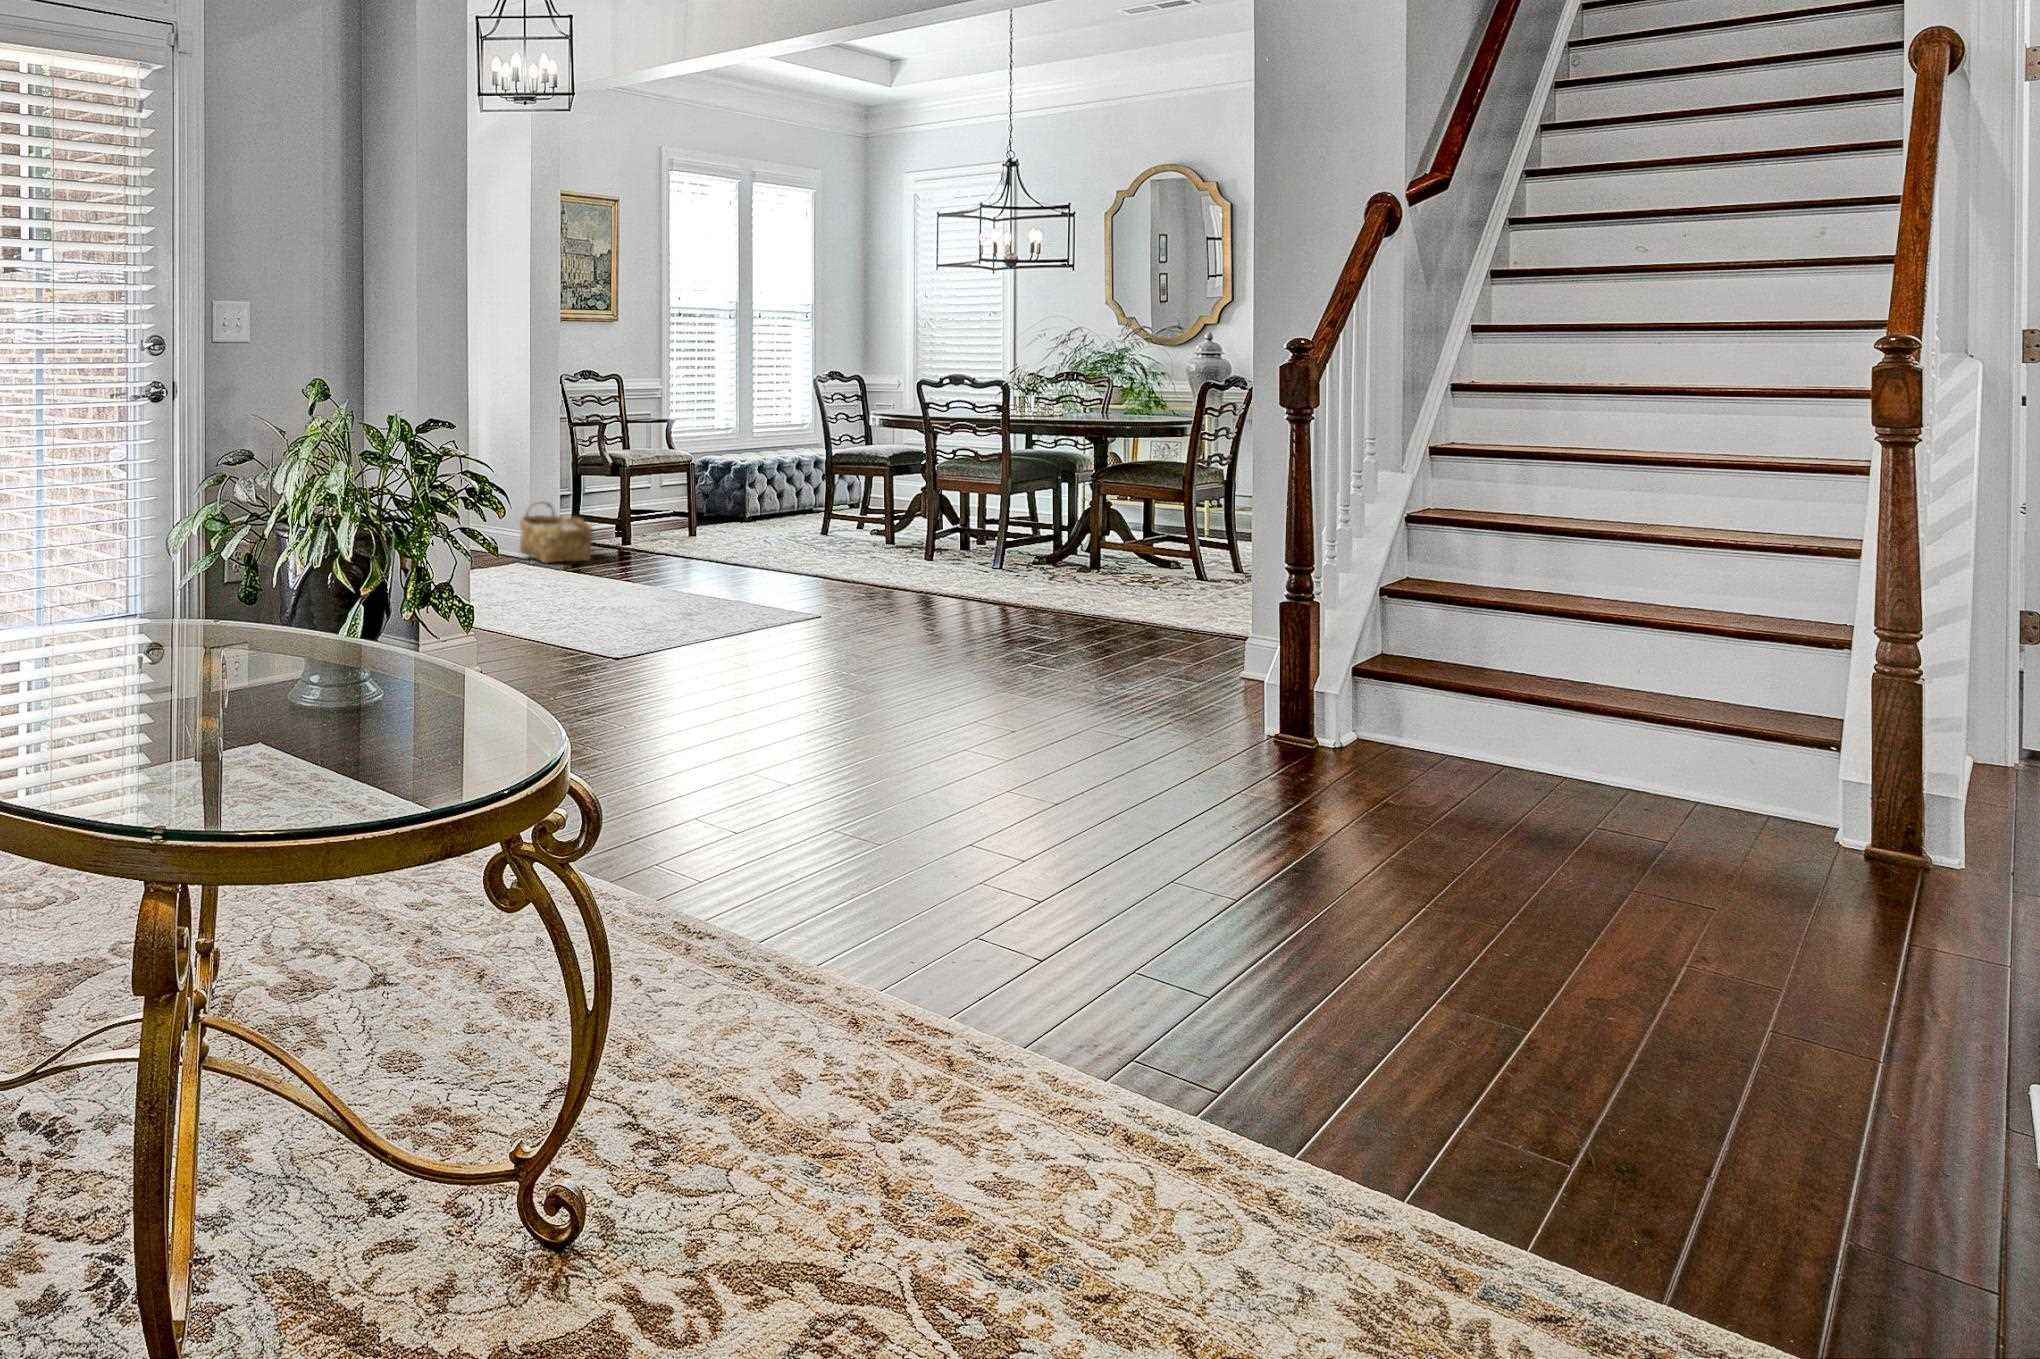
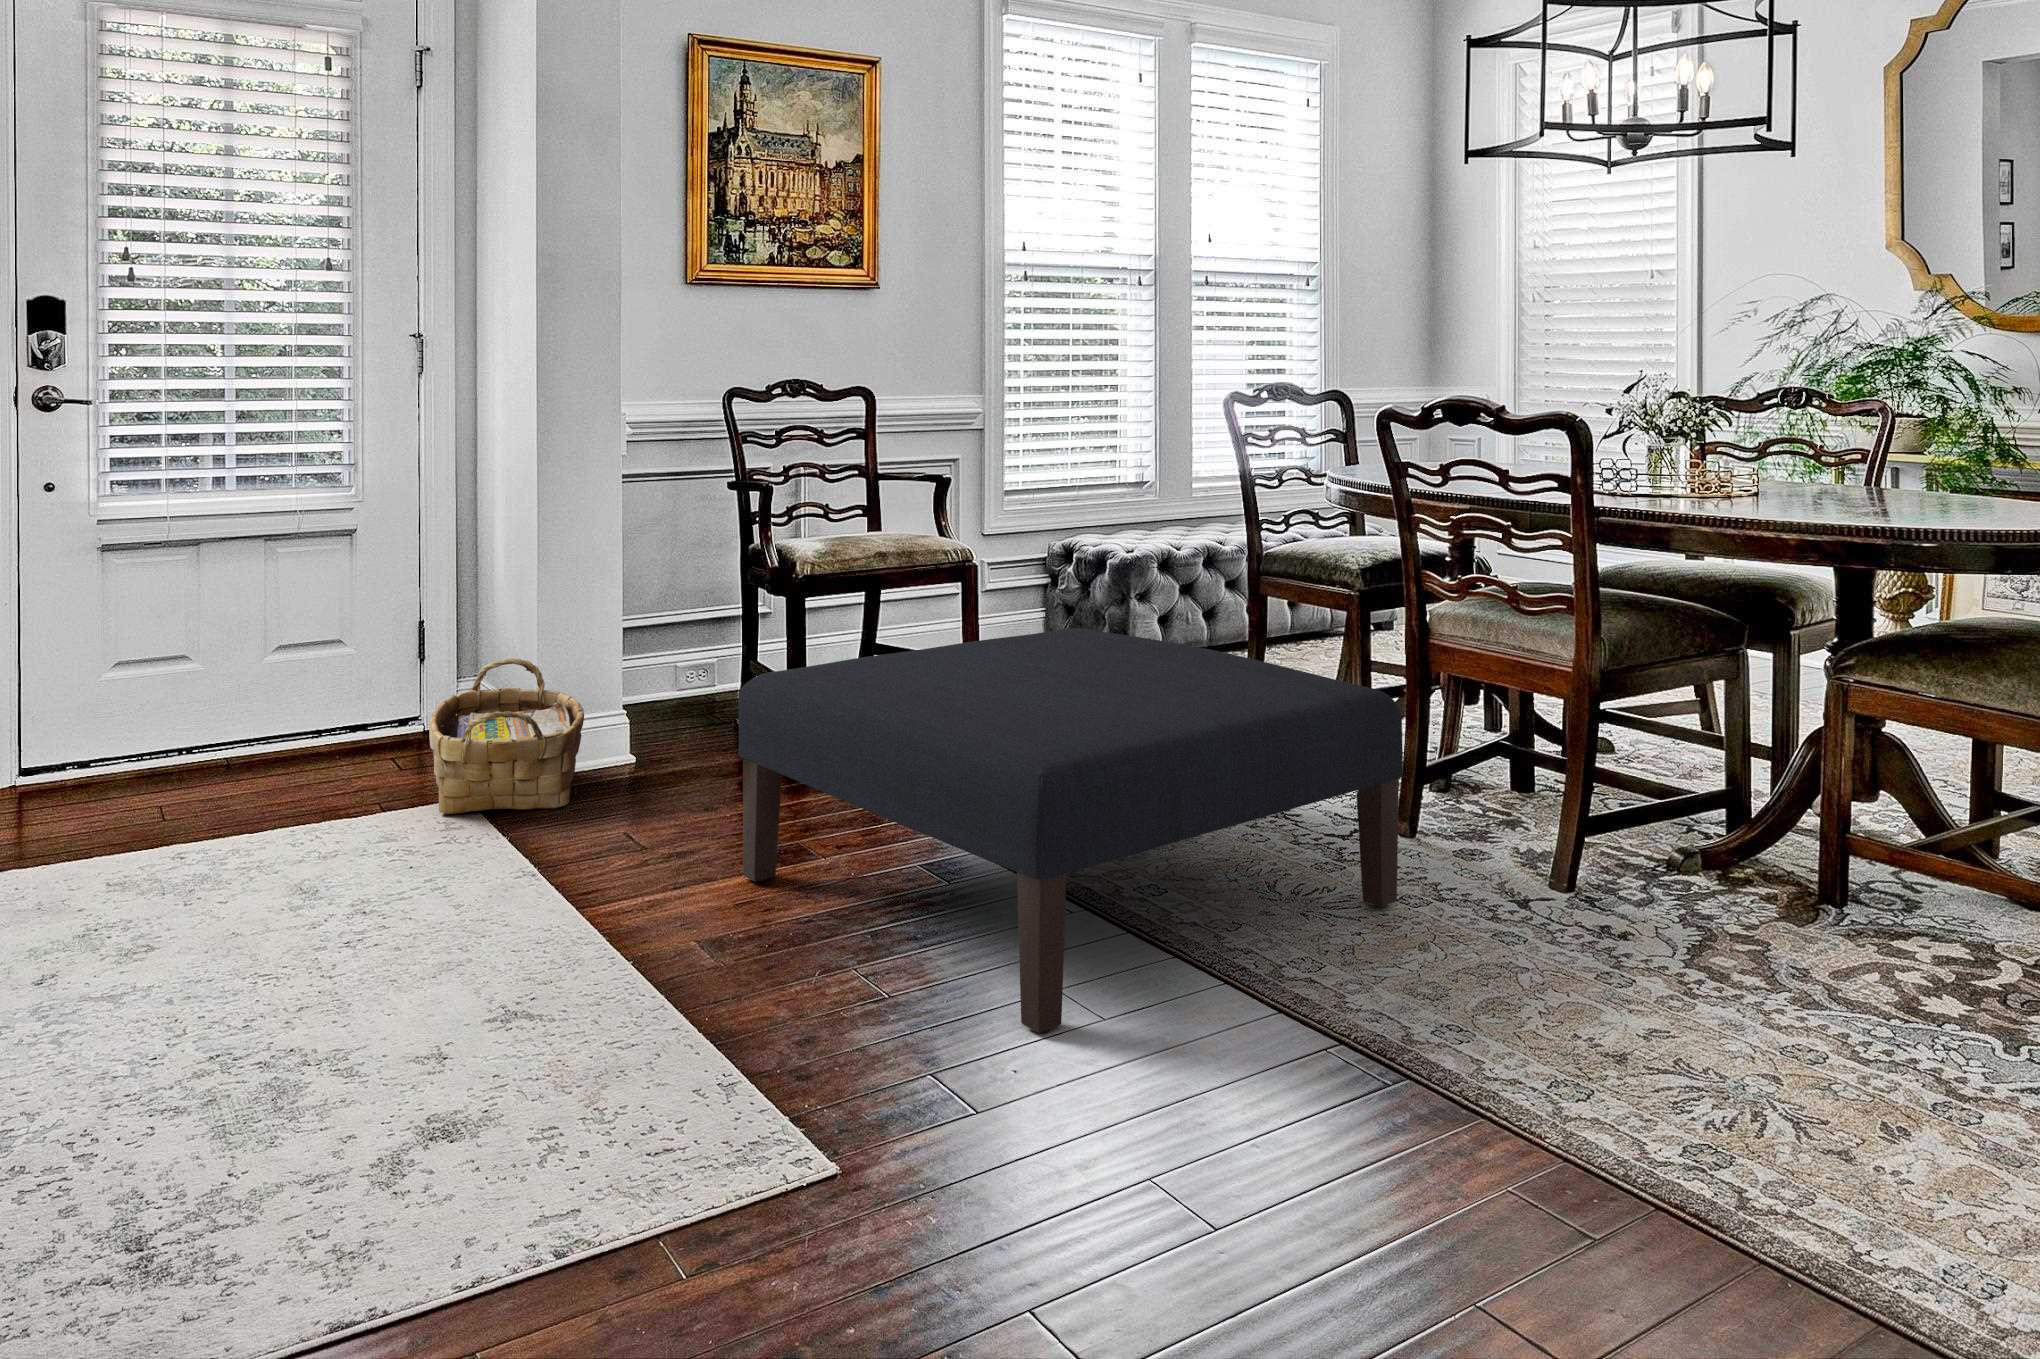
ottoman: none [706,478,956,590] -> present [738,628,1403,1033]

